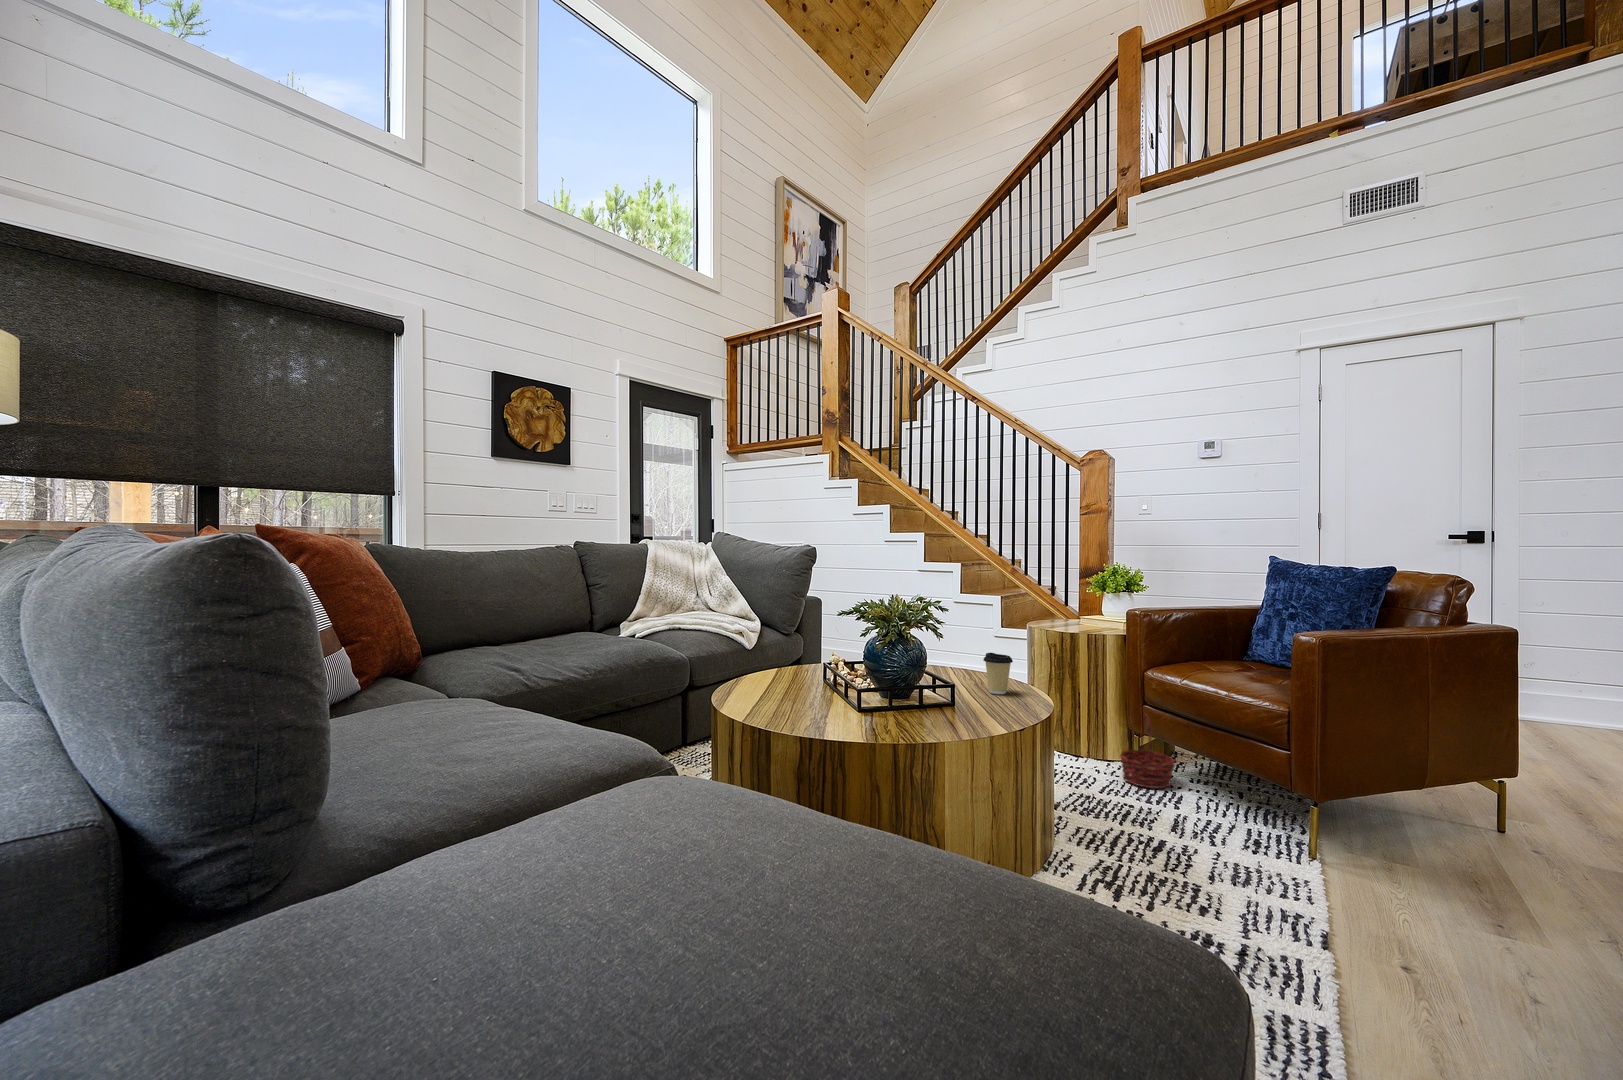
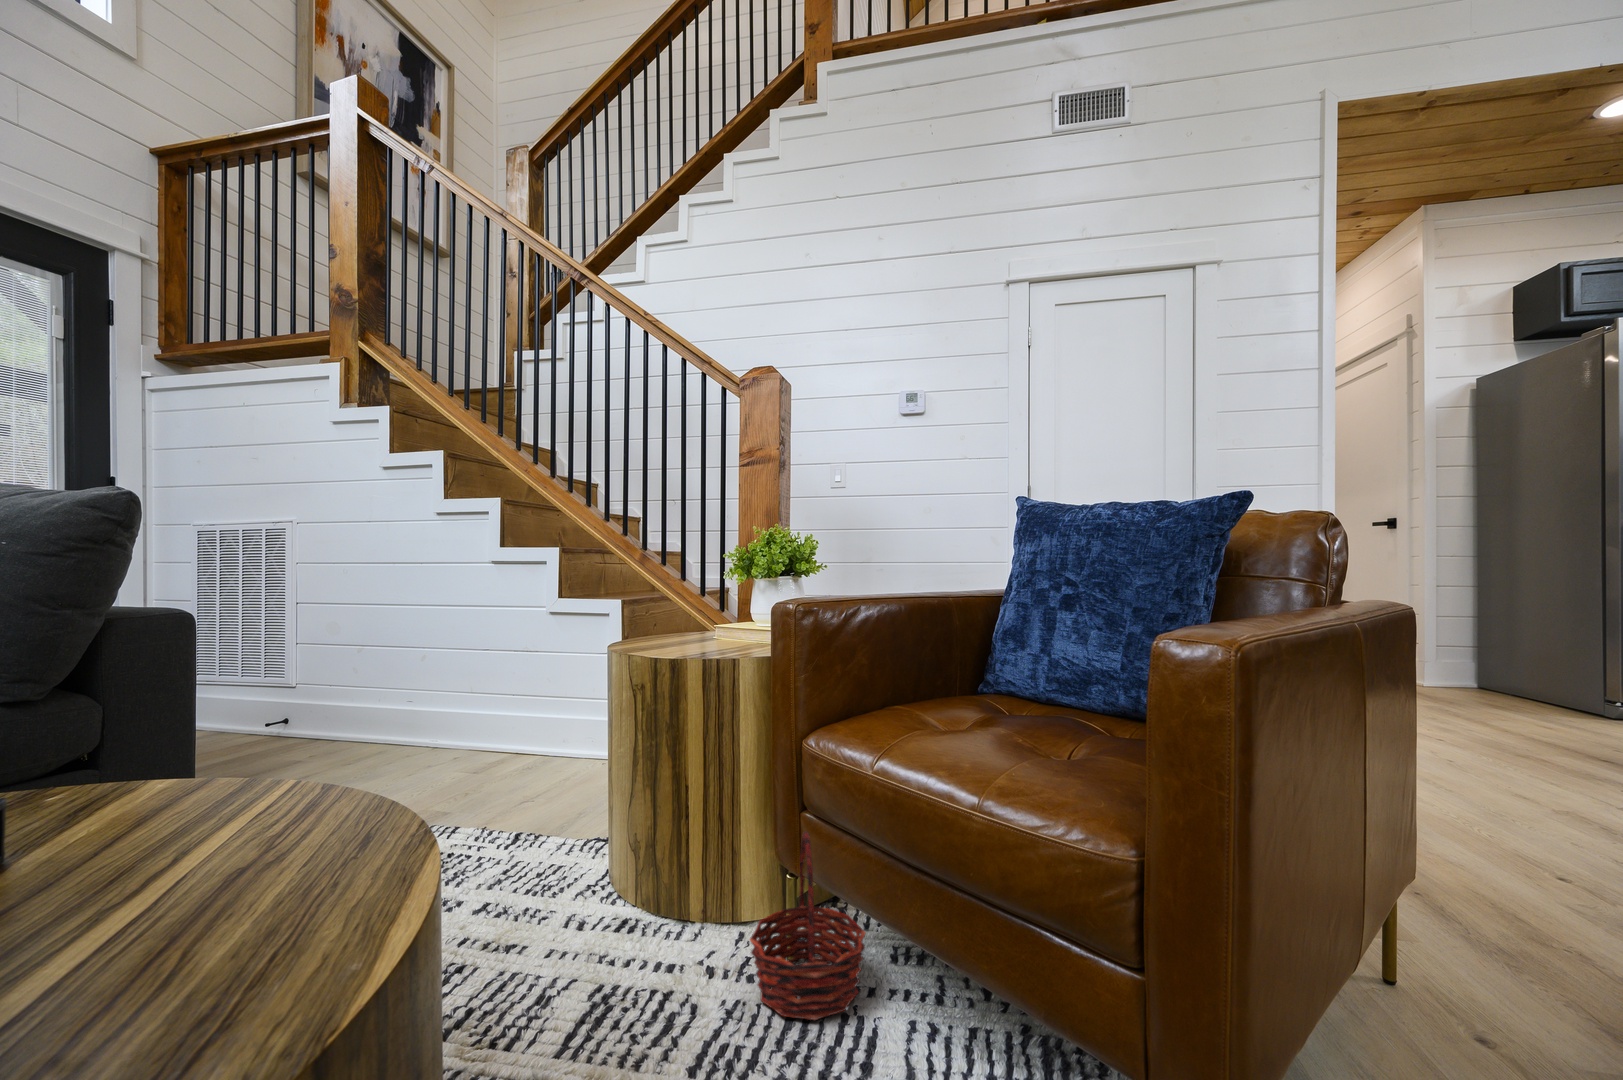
coffee cup: present [983,653,1013,694] -> none [148,768,295,947]

